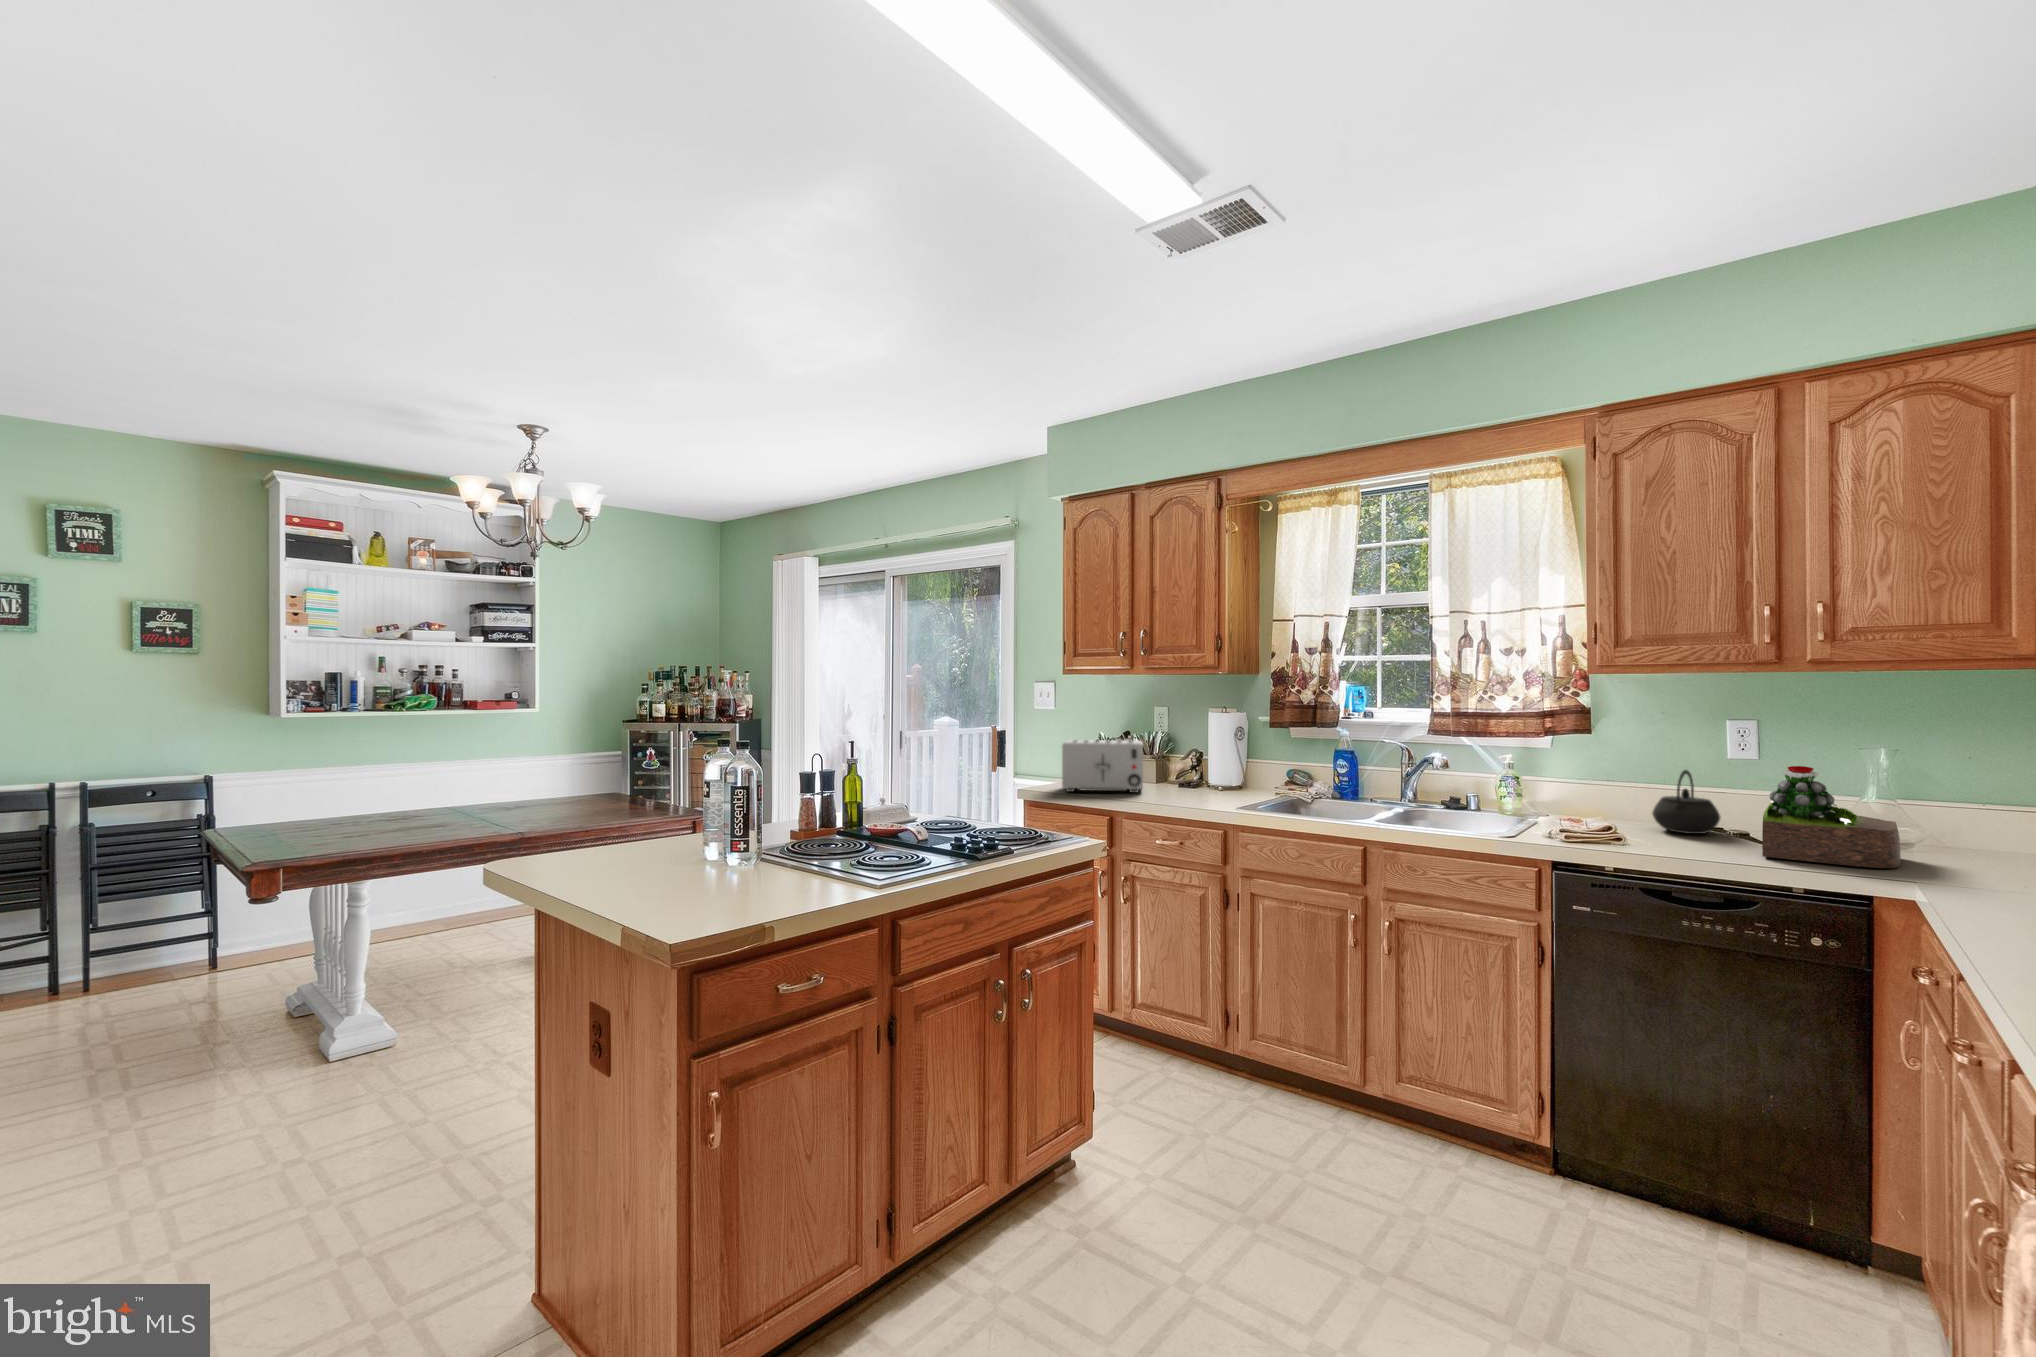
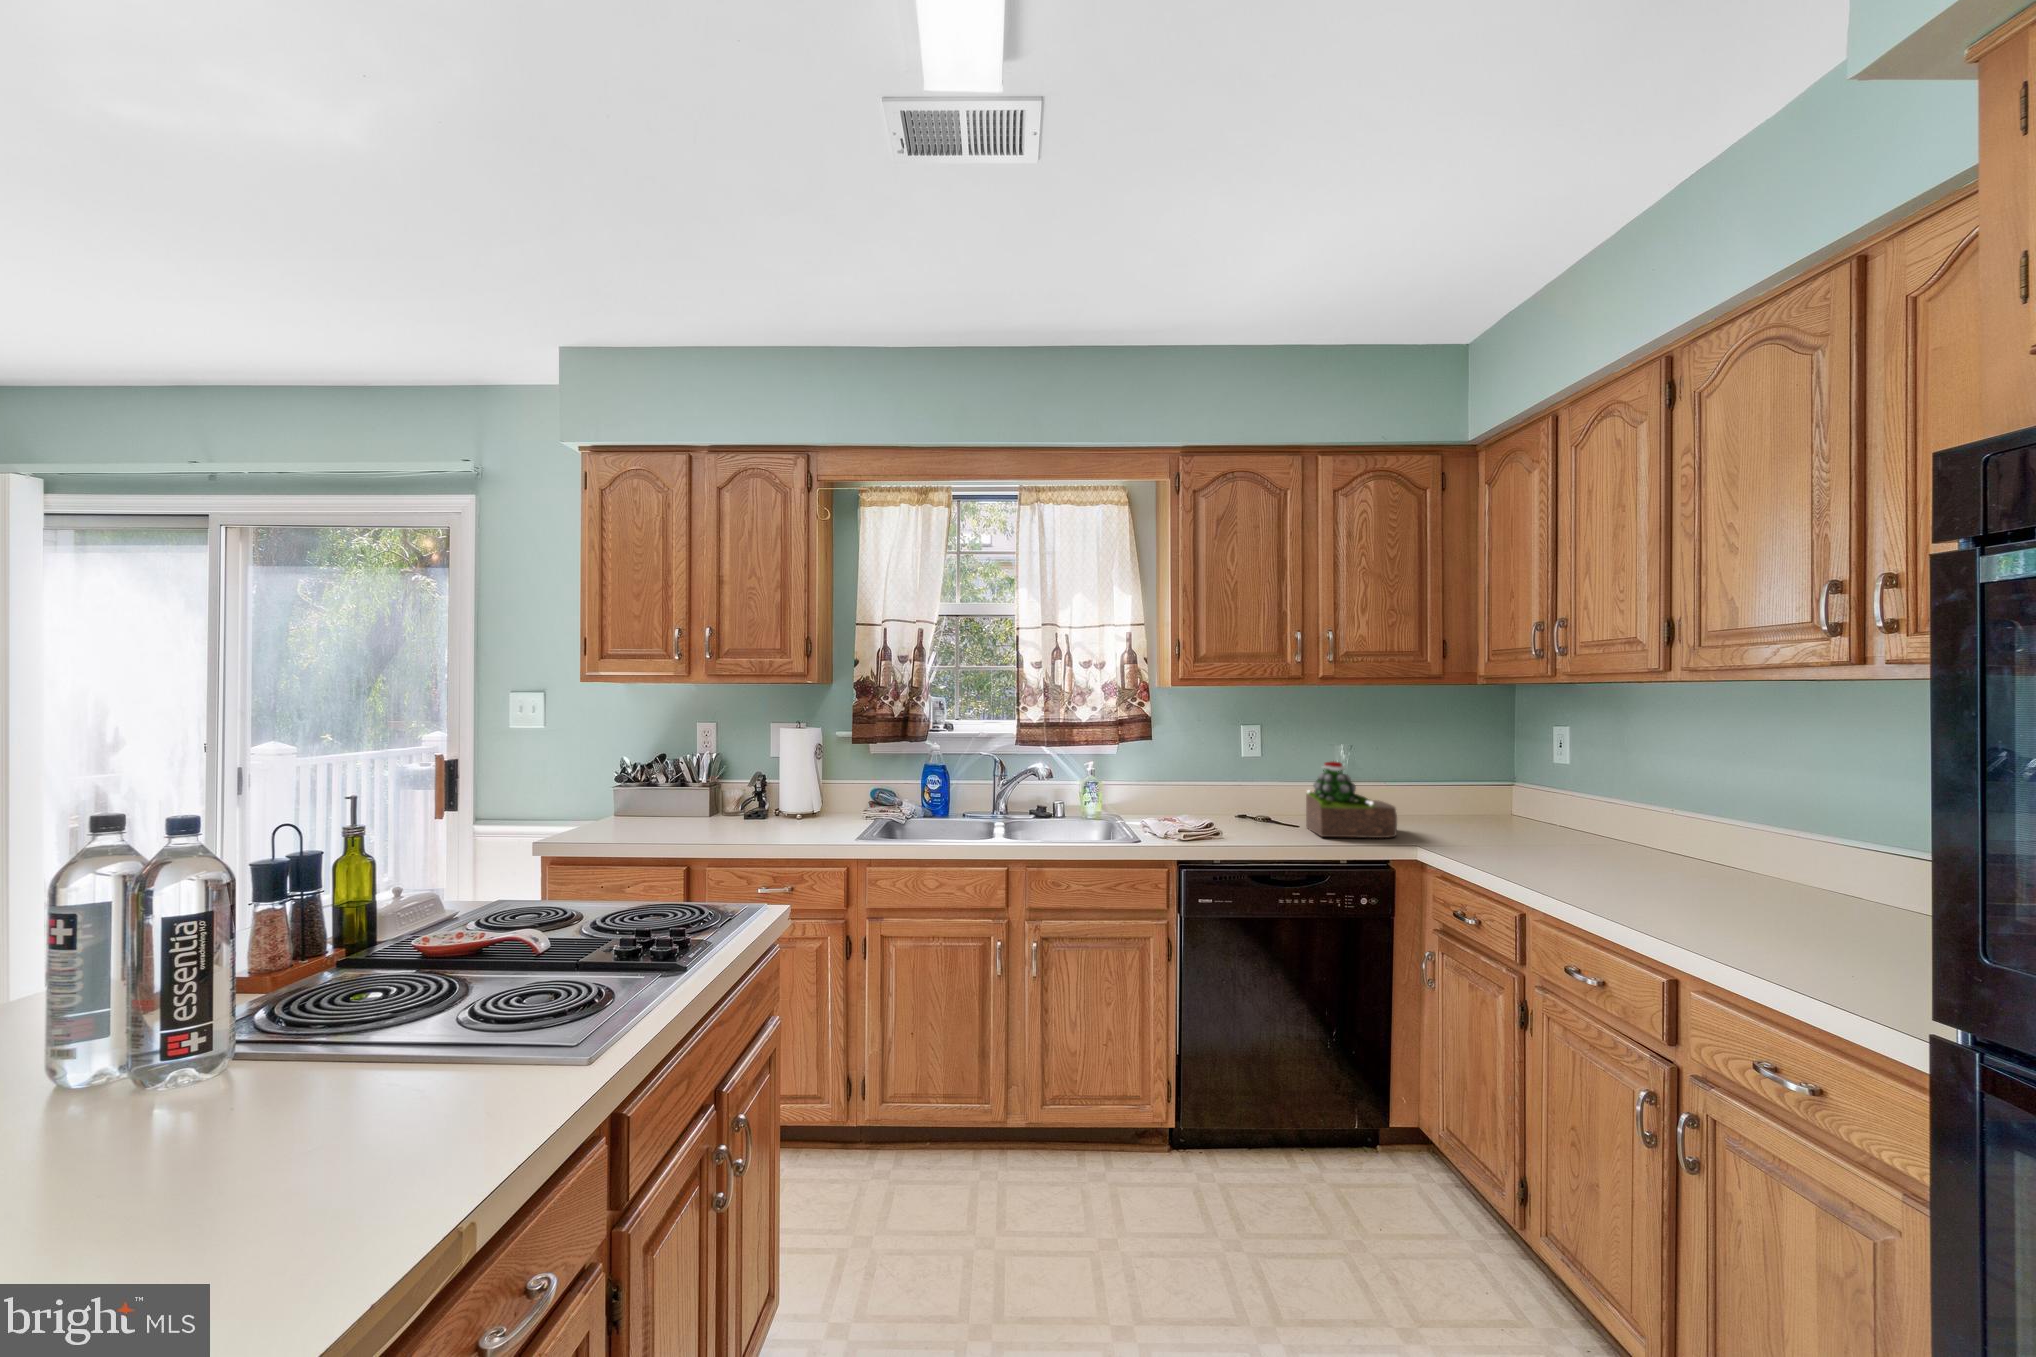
toaster: present [1062,740,1143,793] -> none [599,764,717,836]
kettle: present [1652,770,1721,834] -> none [1217,768,1265,822]

